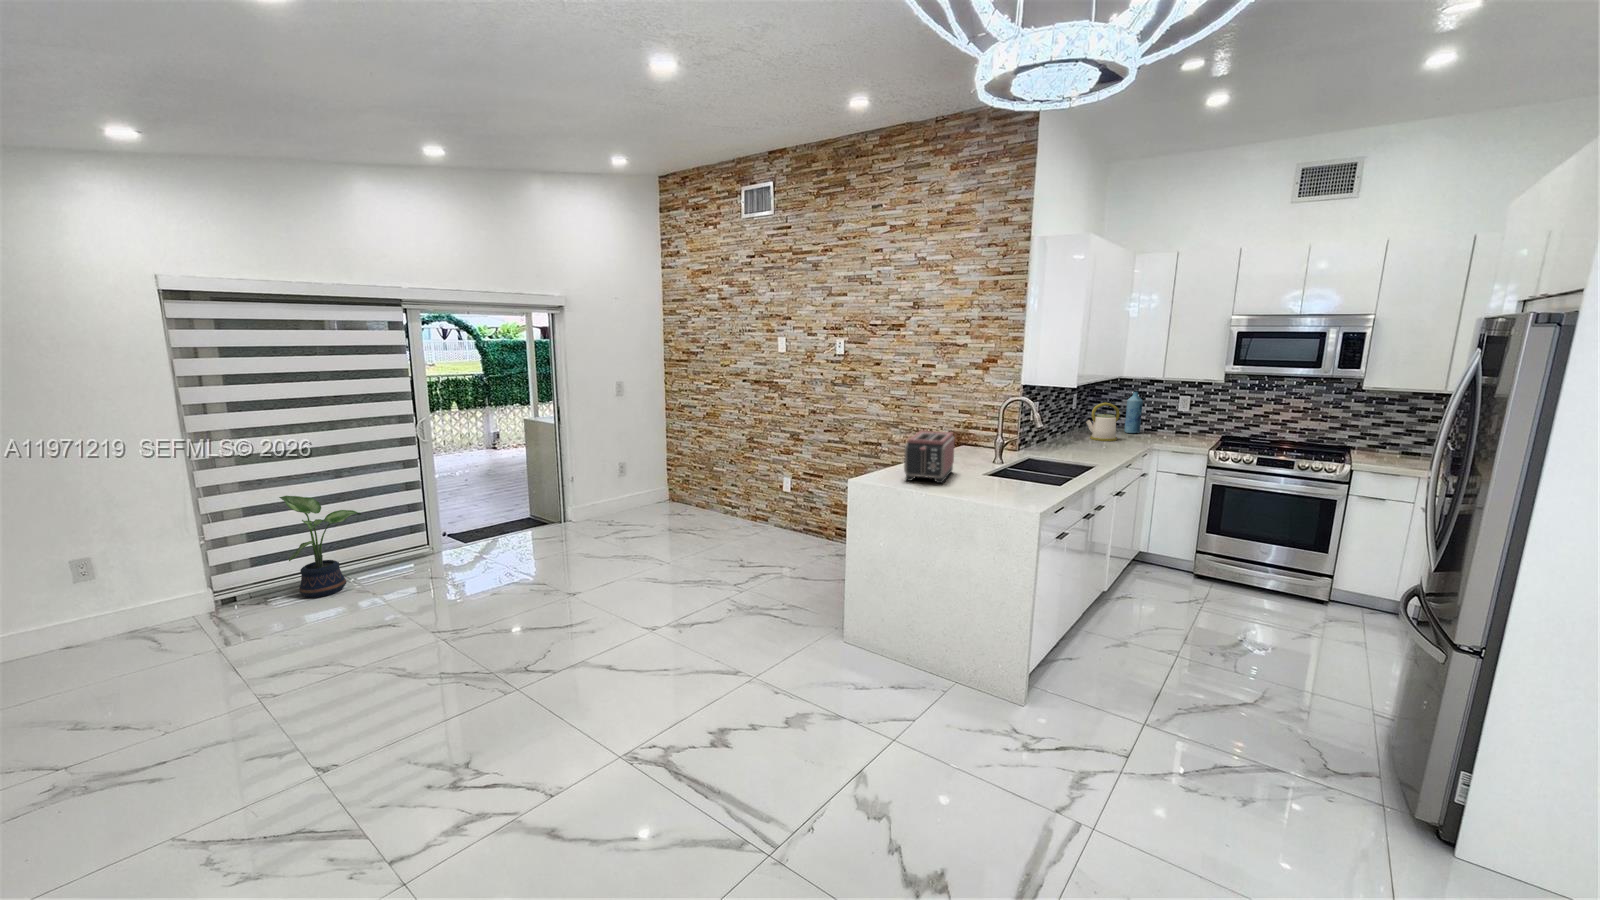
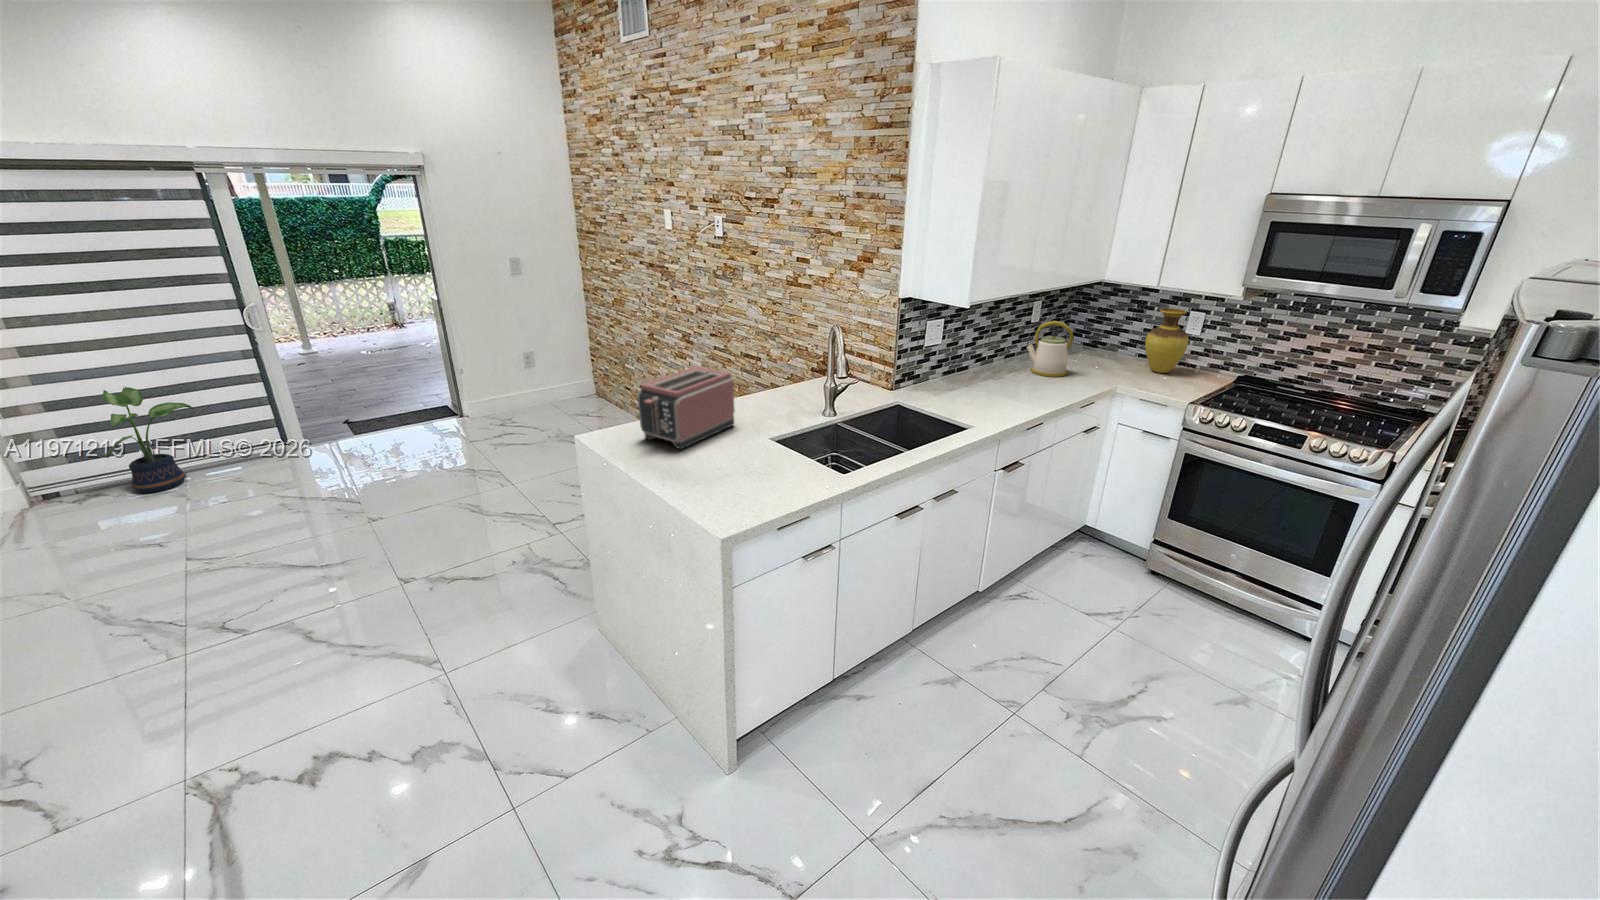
bottle: present [1124,392,1143,433] -> none [1099,303,1129,363]
vase: none [1158,393,1188,436] -> present [1145,308,1188,373]

